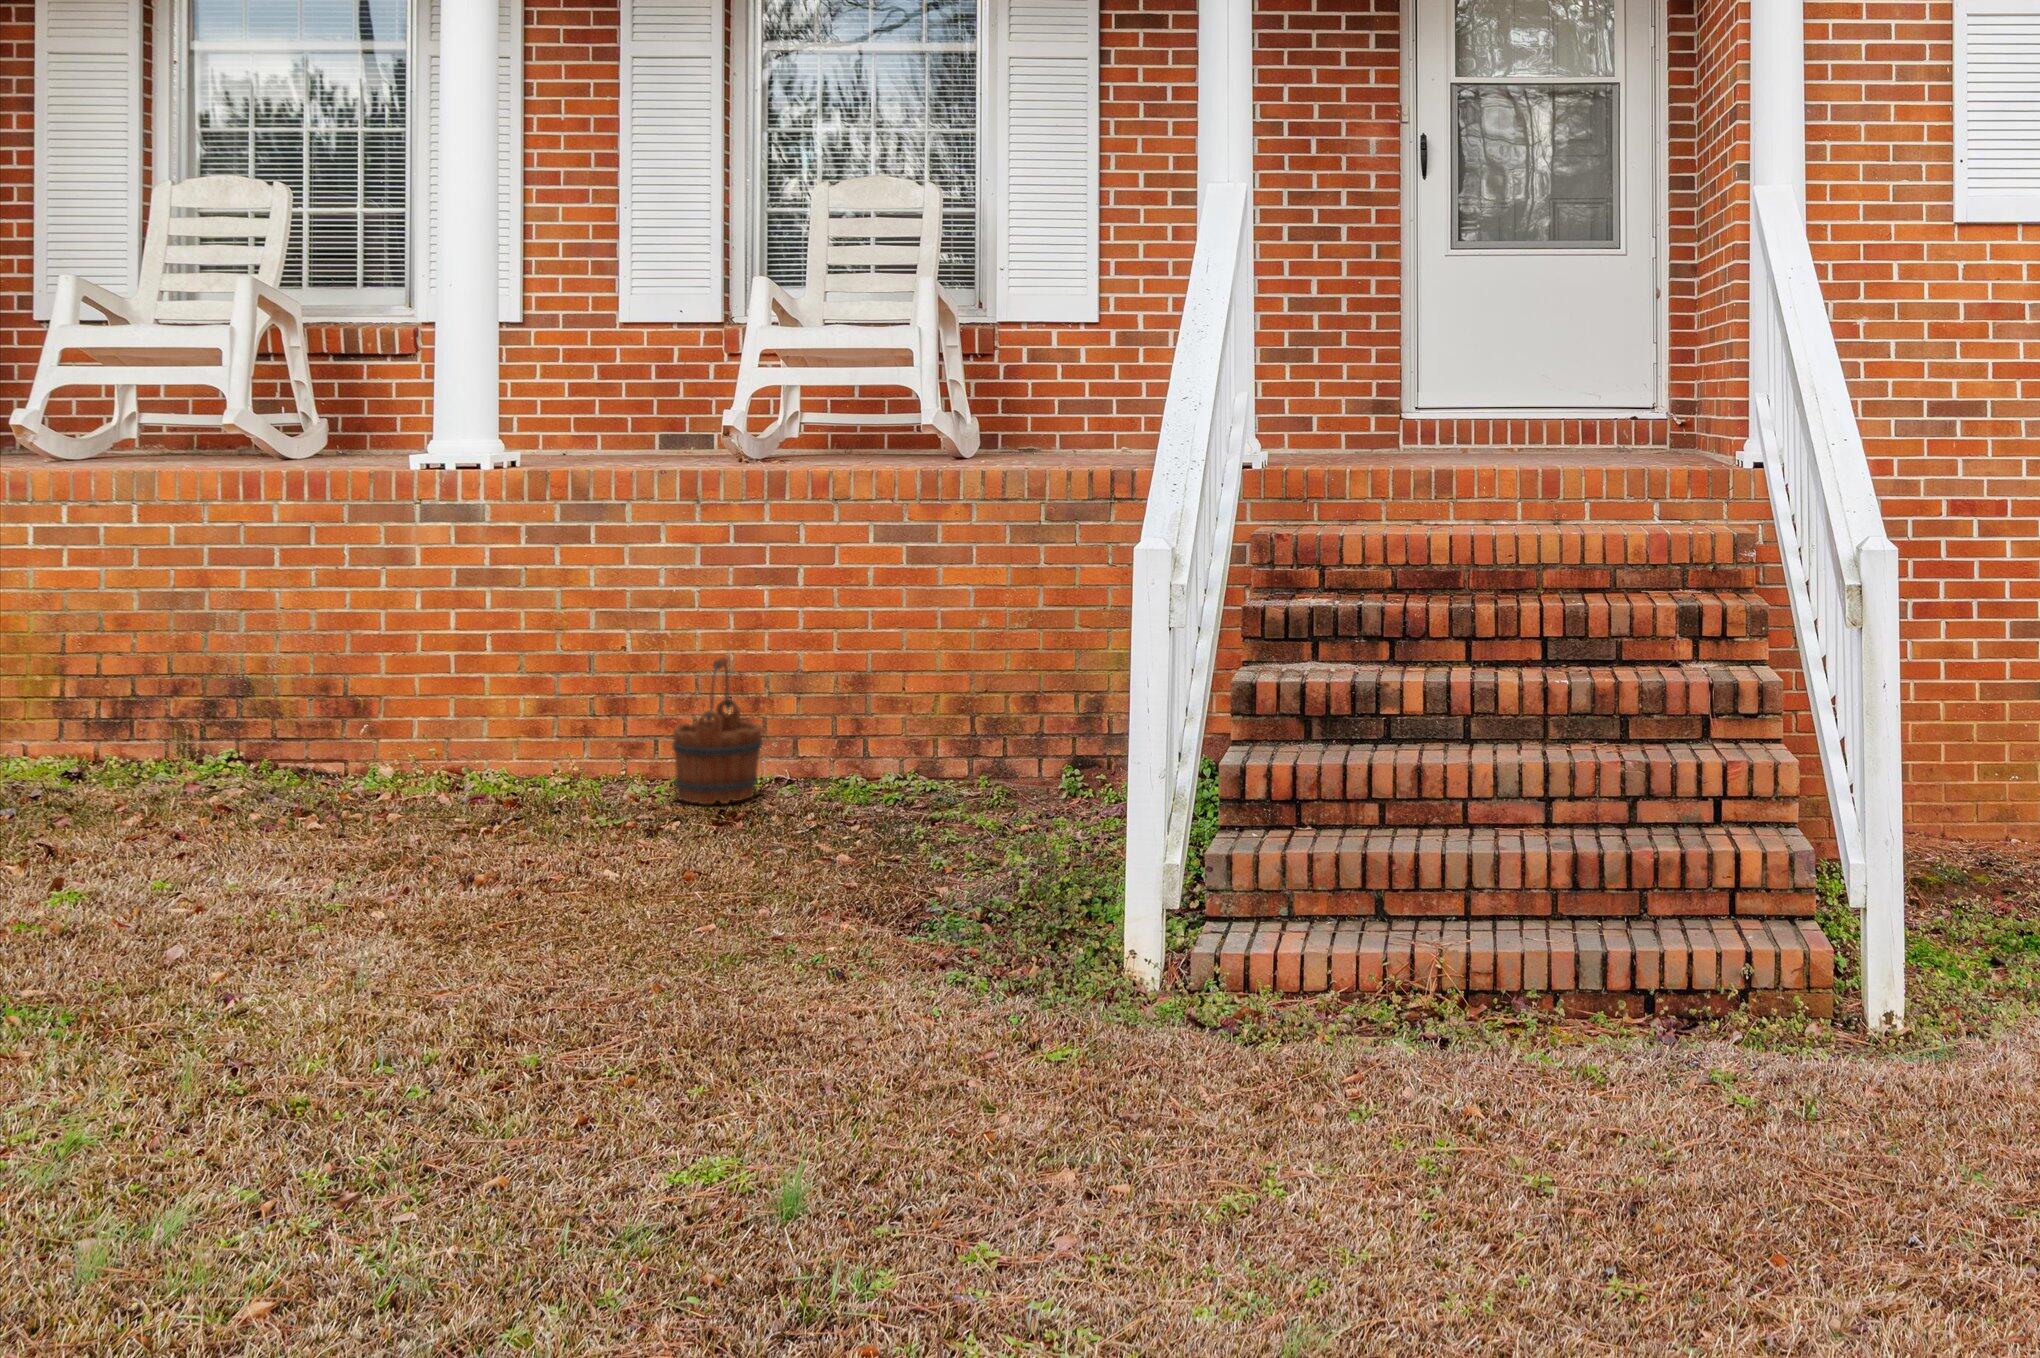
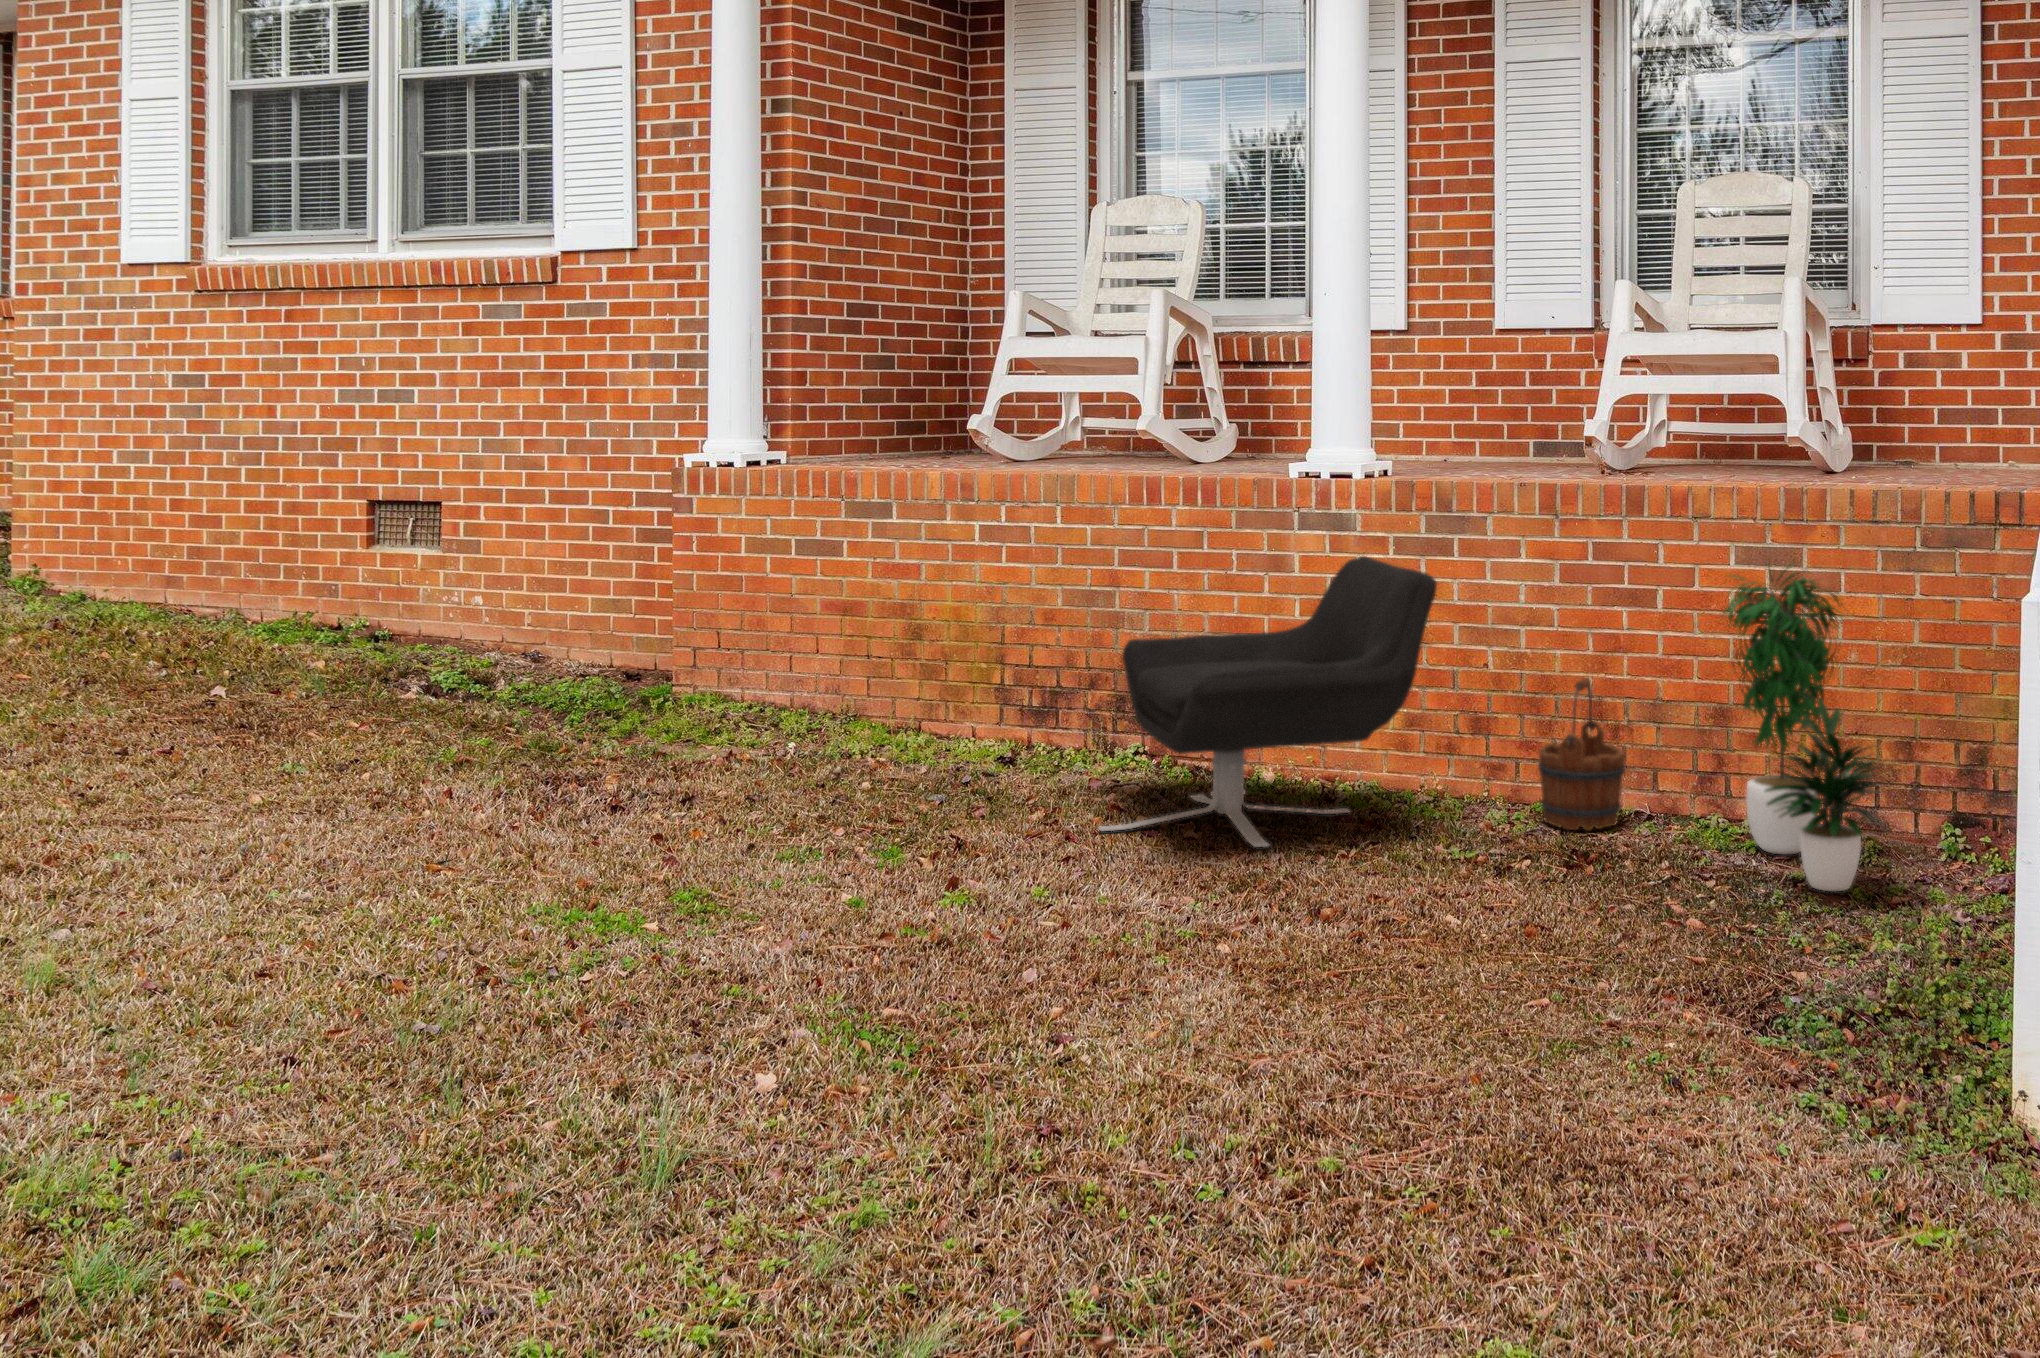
potted plant: none [859,528,1025,833] -> present [1723,561,1885,891]
lounge chair: none [166,545,568,844] -> present [1099,556,1437,847]

